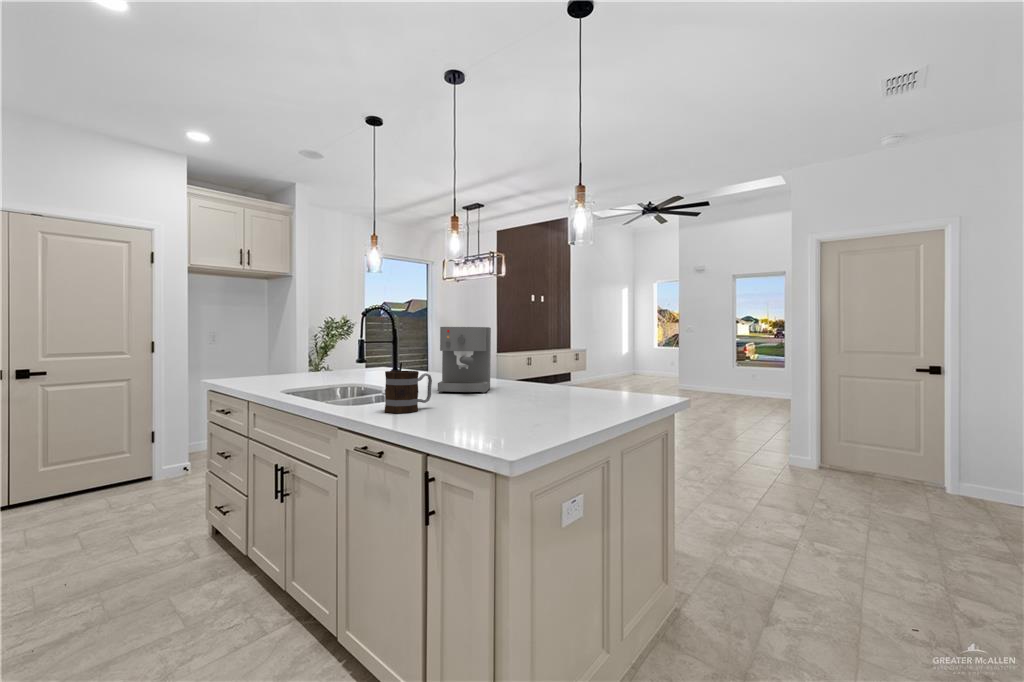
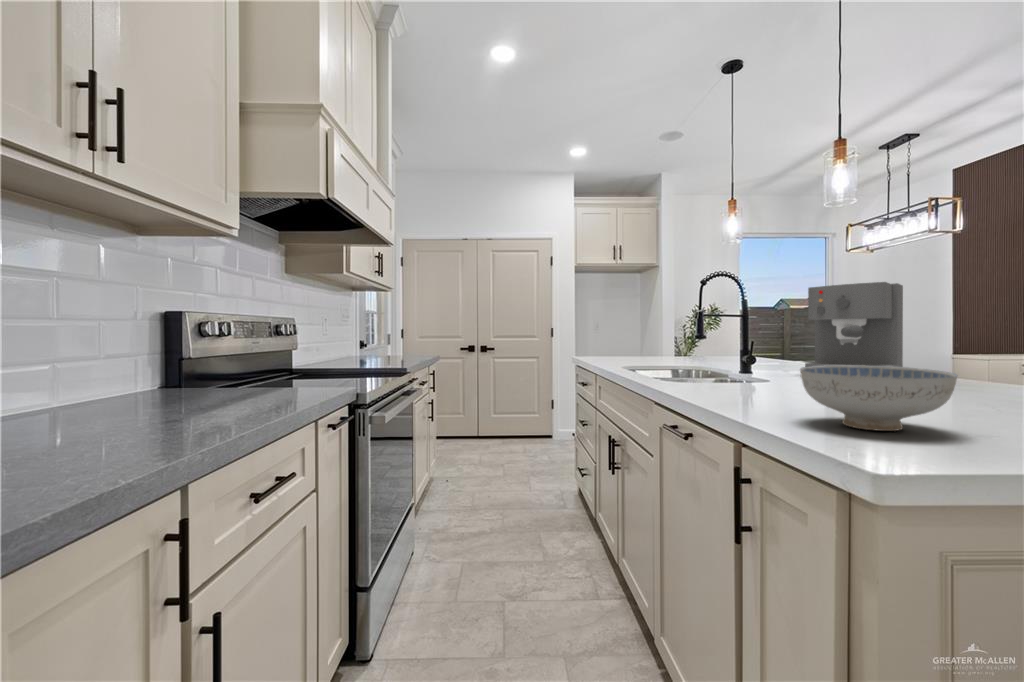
mug: present [385,371,432,413] -> none [710,339,781,392]
ceramic bowl: none [461,394,532,434] -> present [800,365,957,431]

